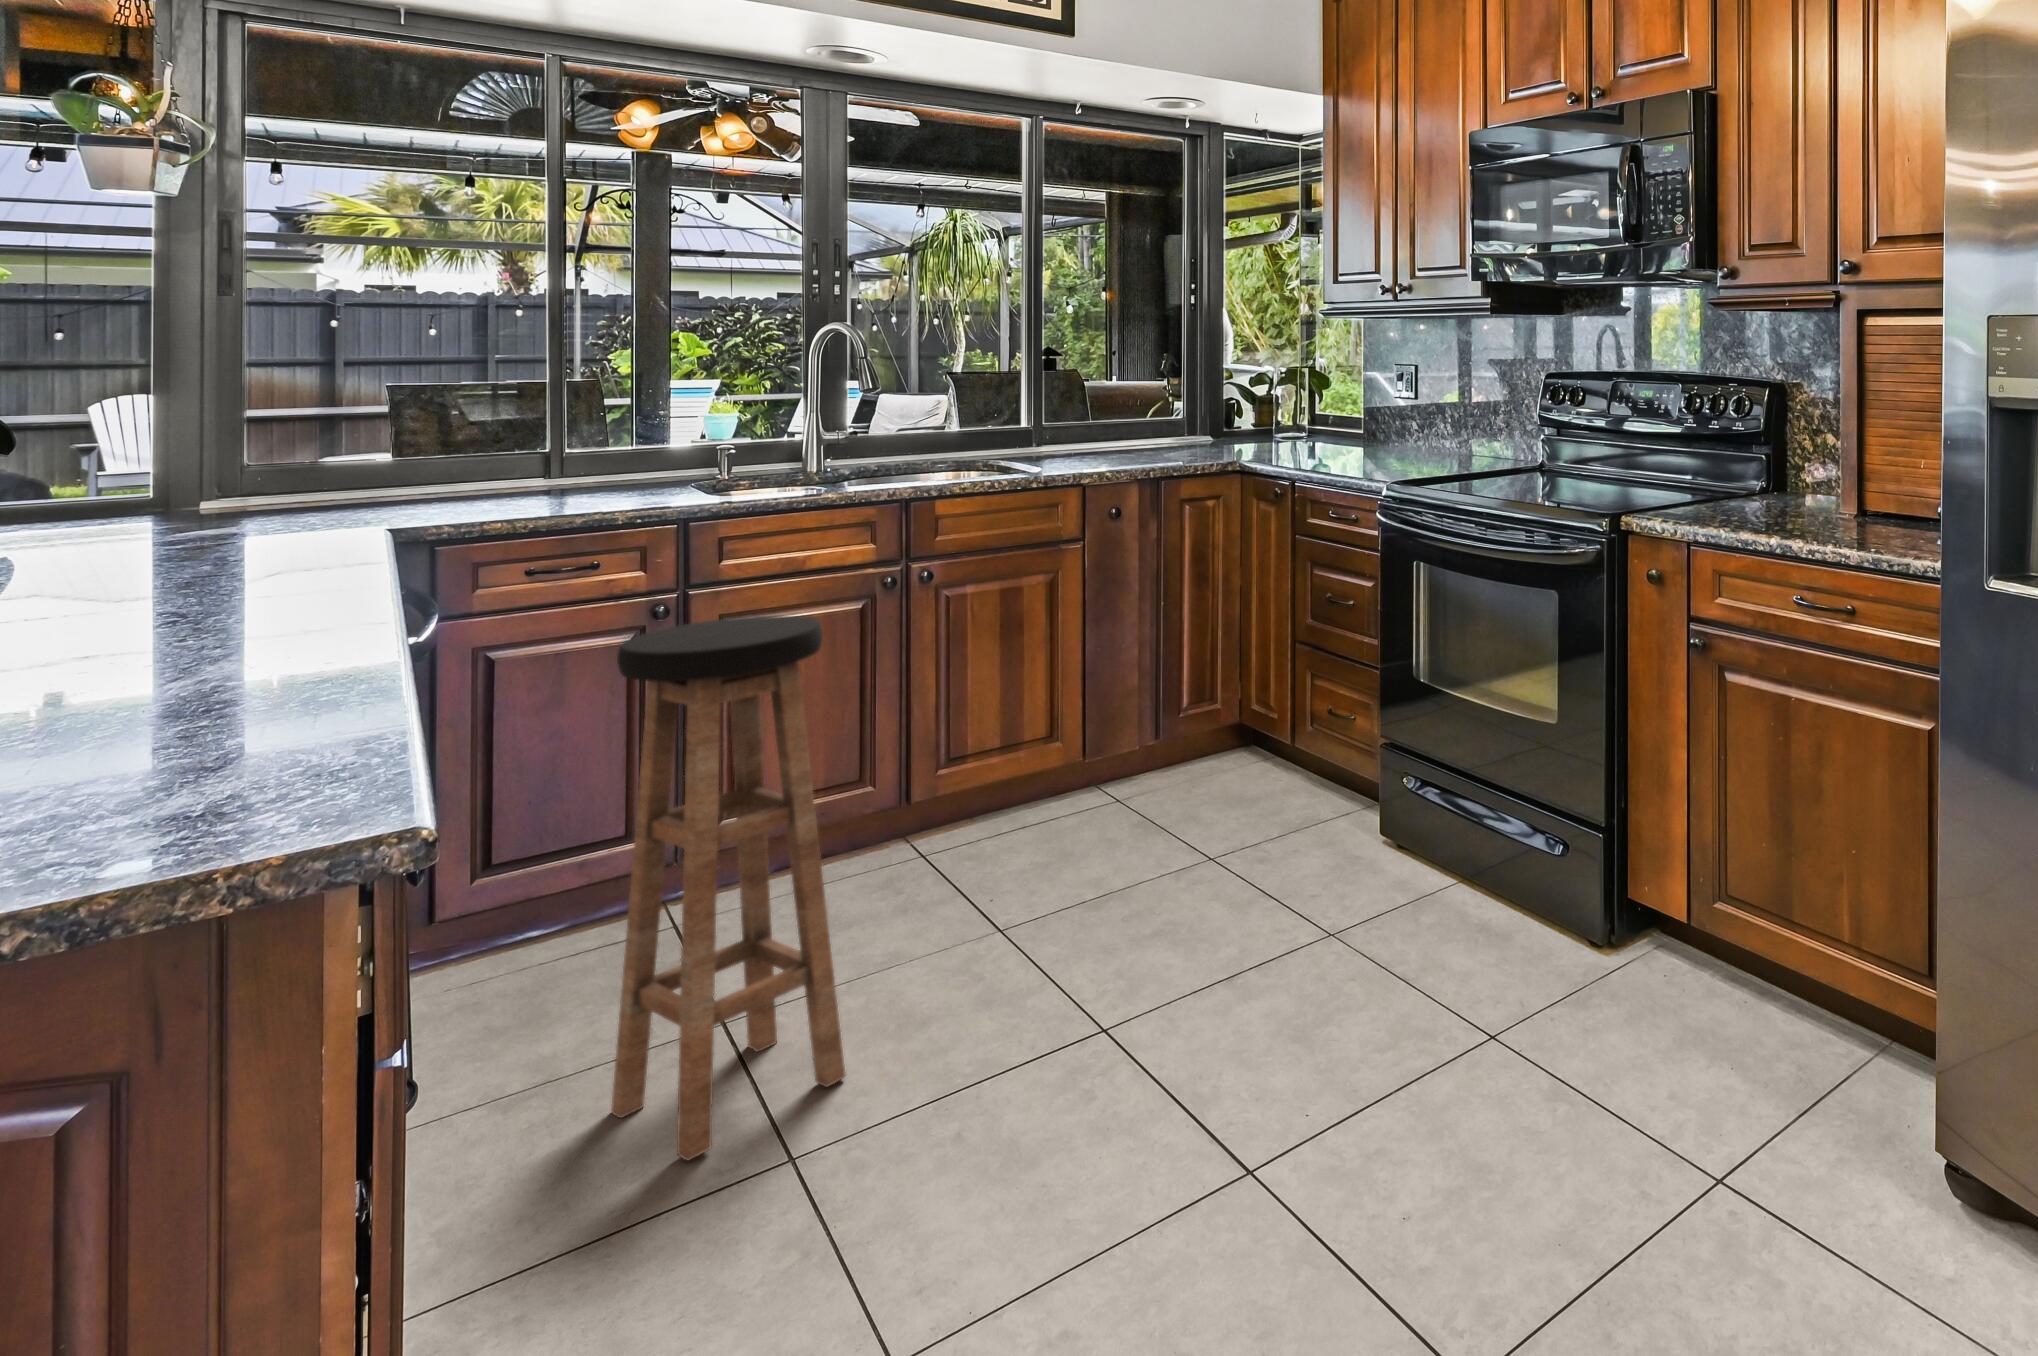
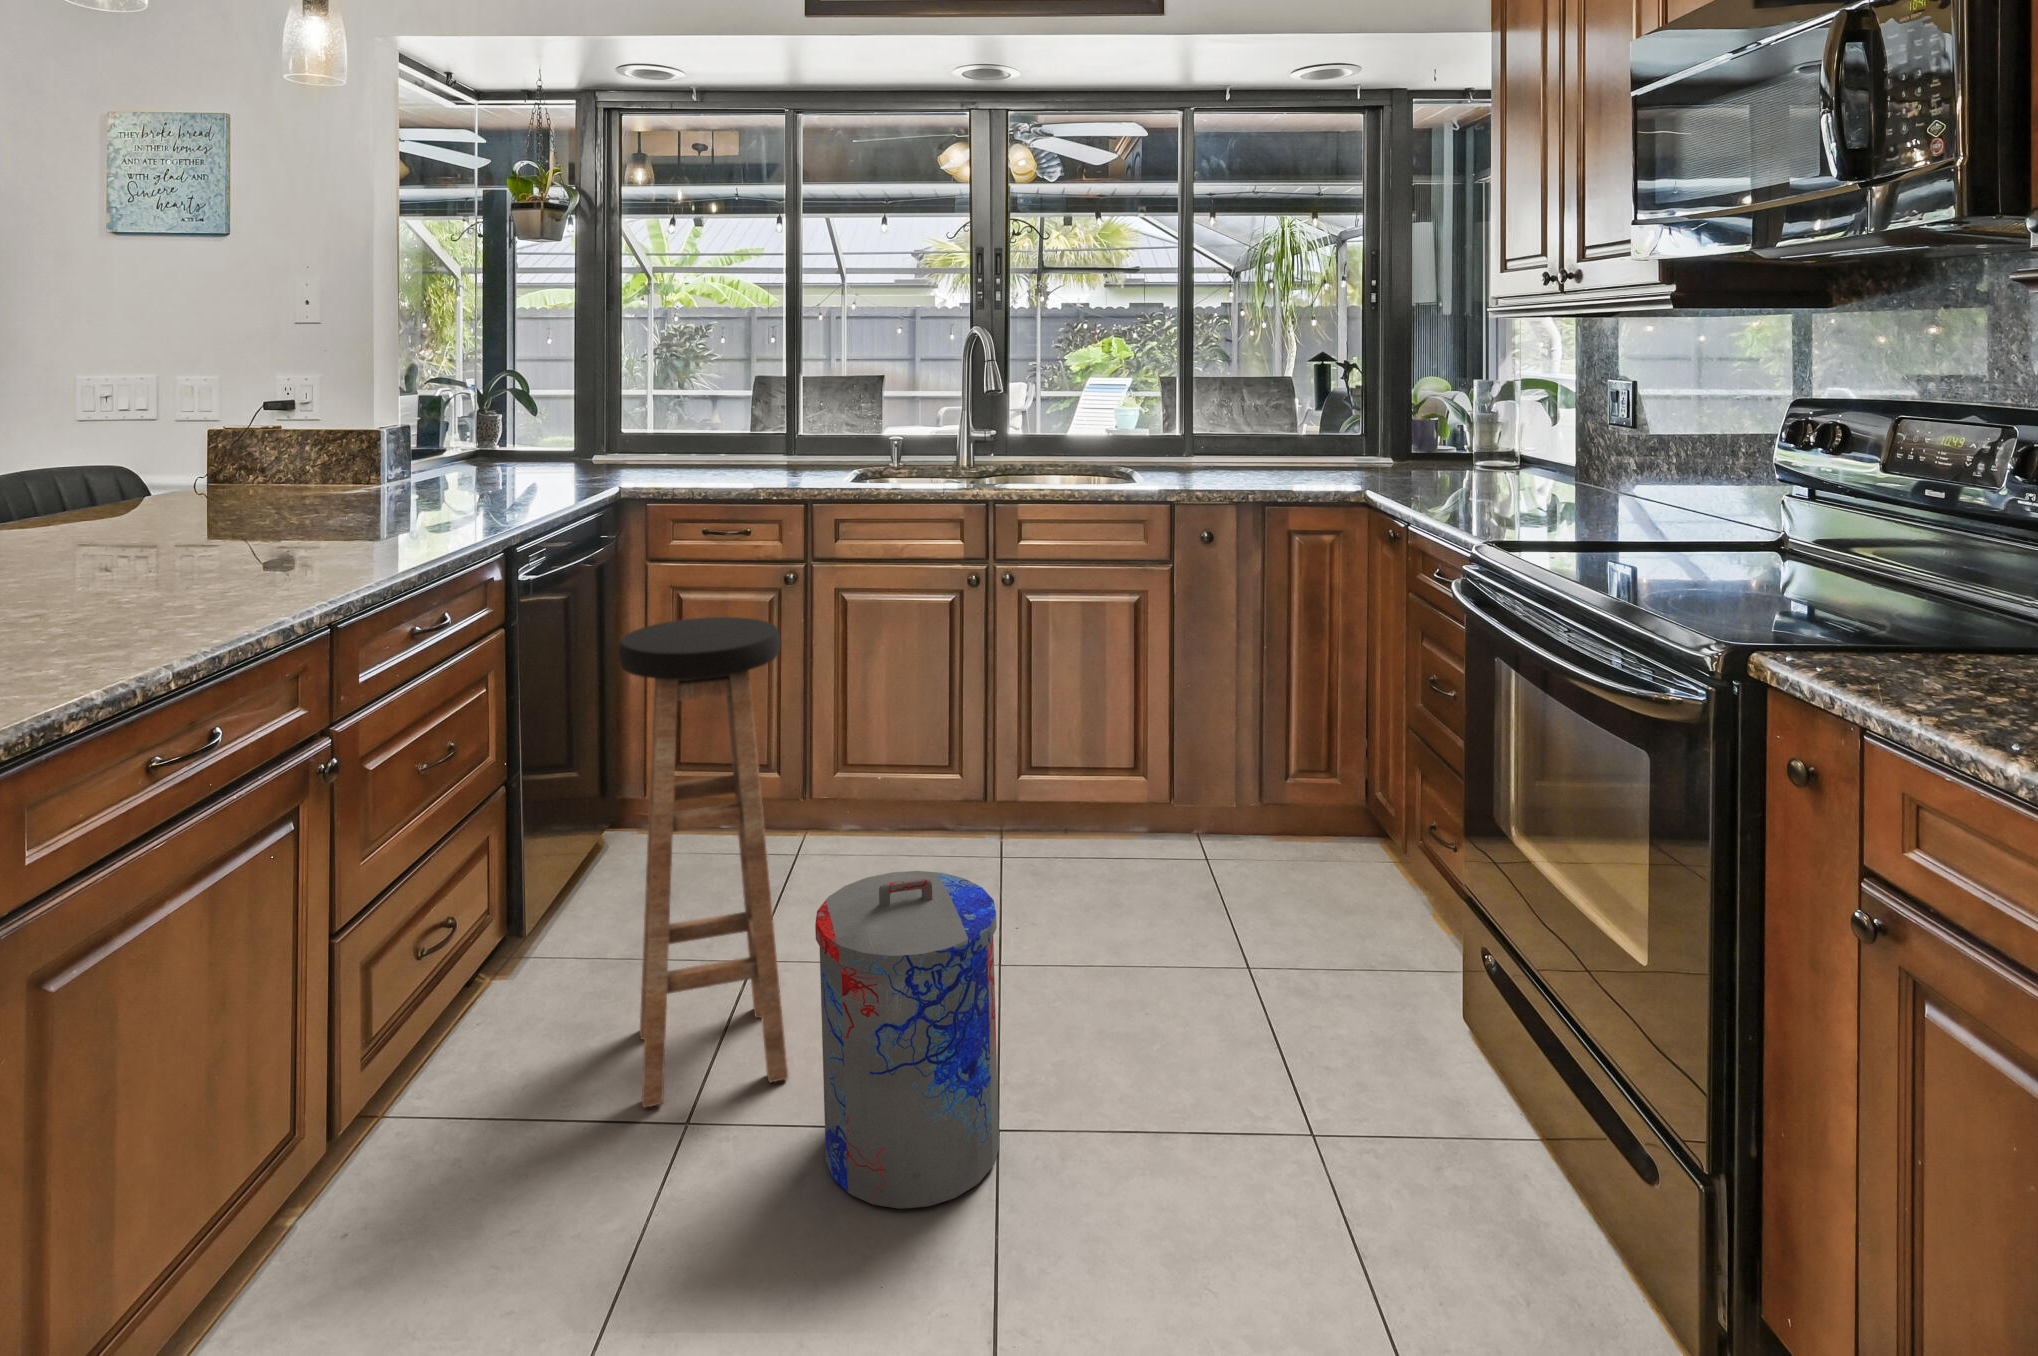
trash can: none [924,814,1106,1121] -> present [815,871,999,1209]

